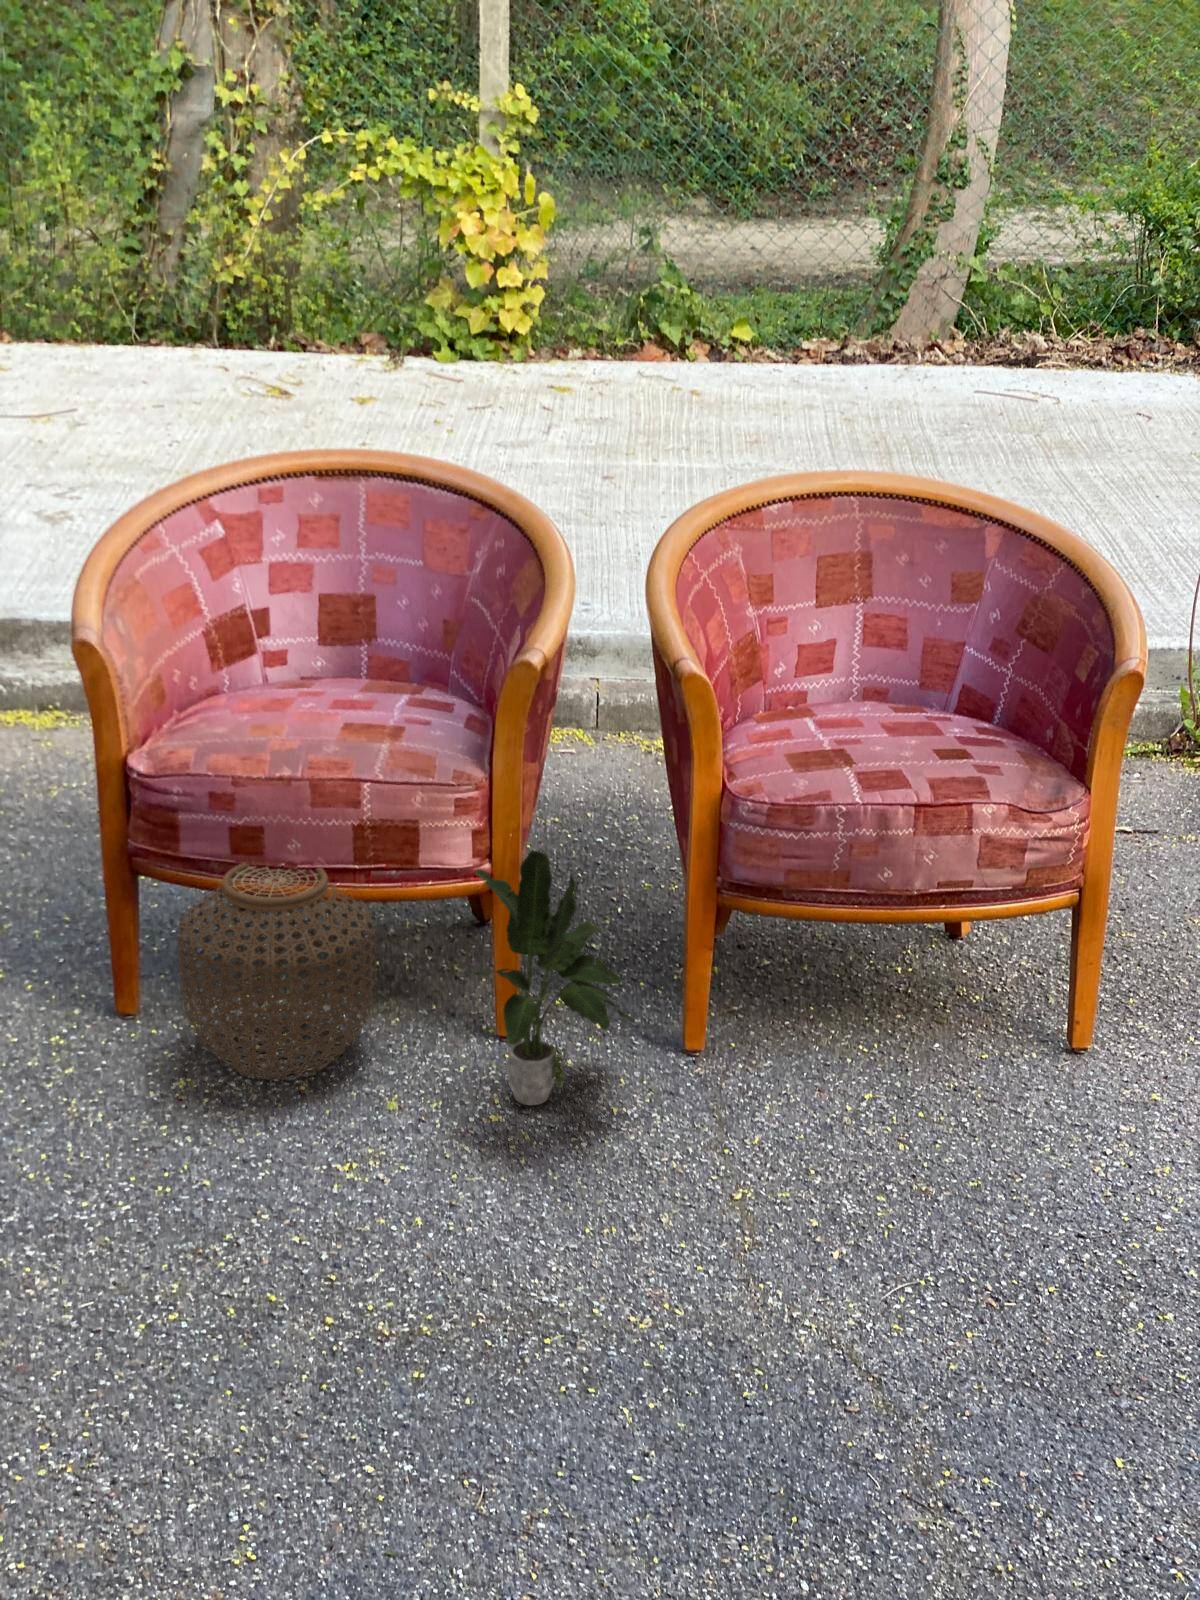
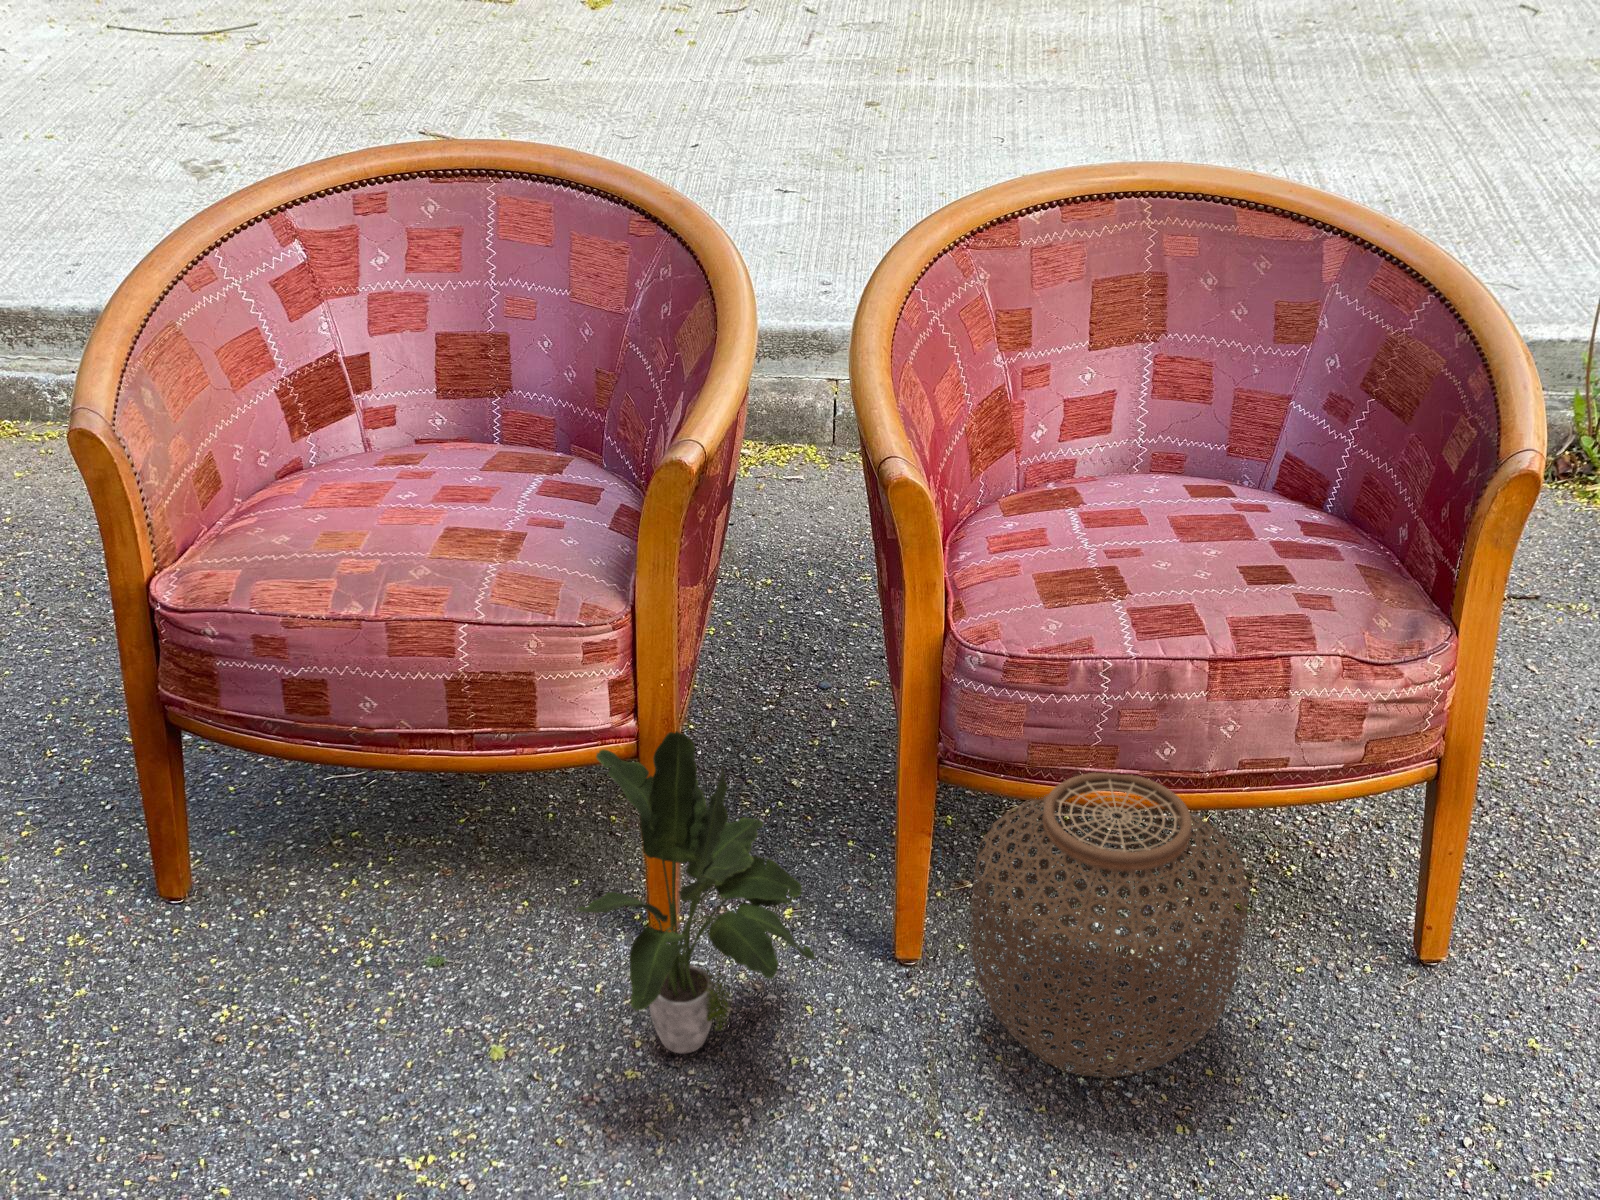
woven basket: present [177,862,376,1080] -> present [971,772,1249,1077]

